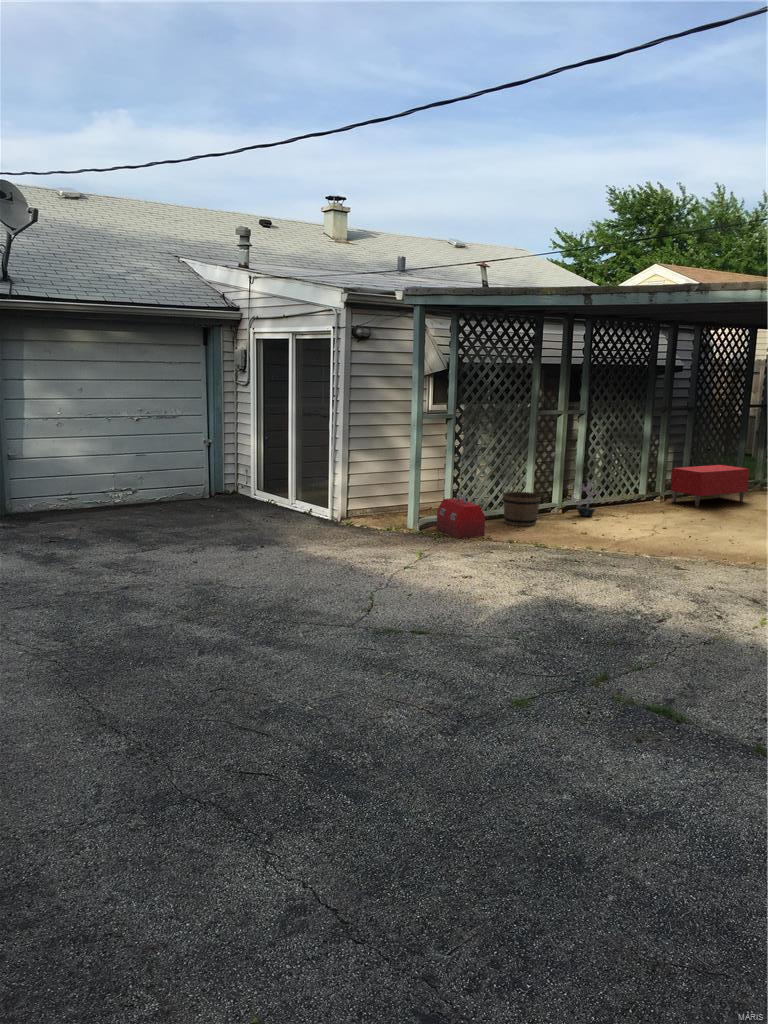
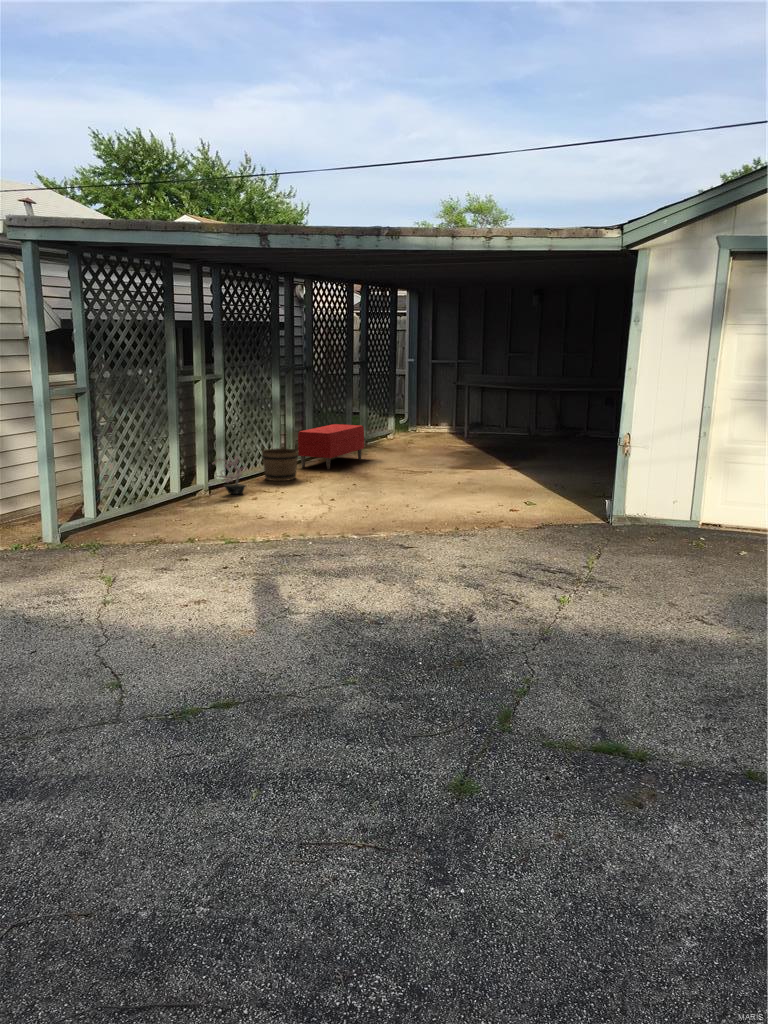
bucket: present [503,489,542,526] -> present [261,445,298,481]
toolbox: present [437,494,485,538] -> none [79,488,151,544]

